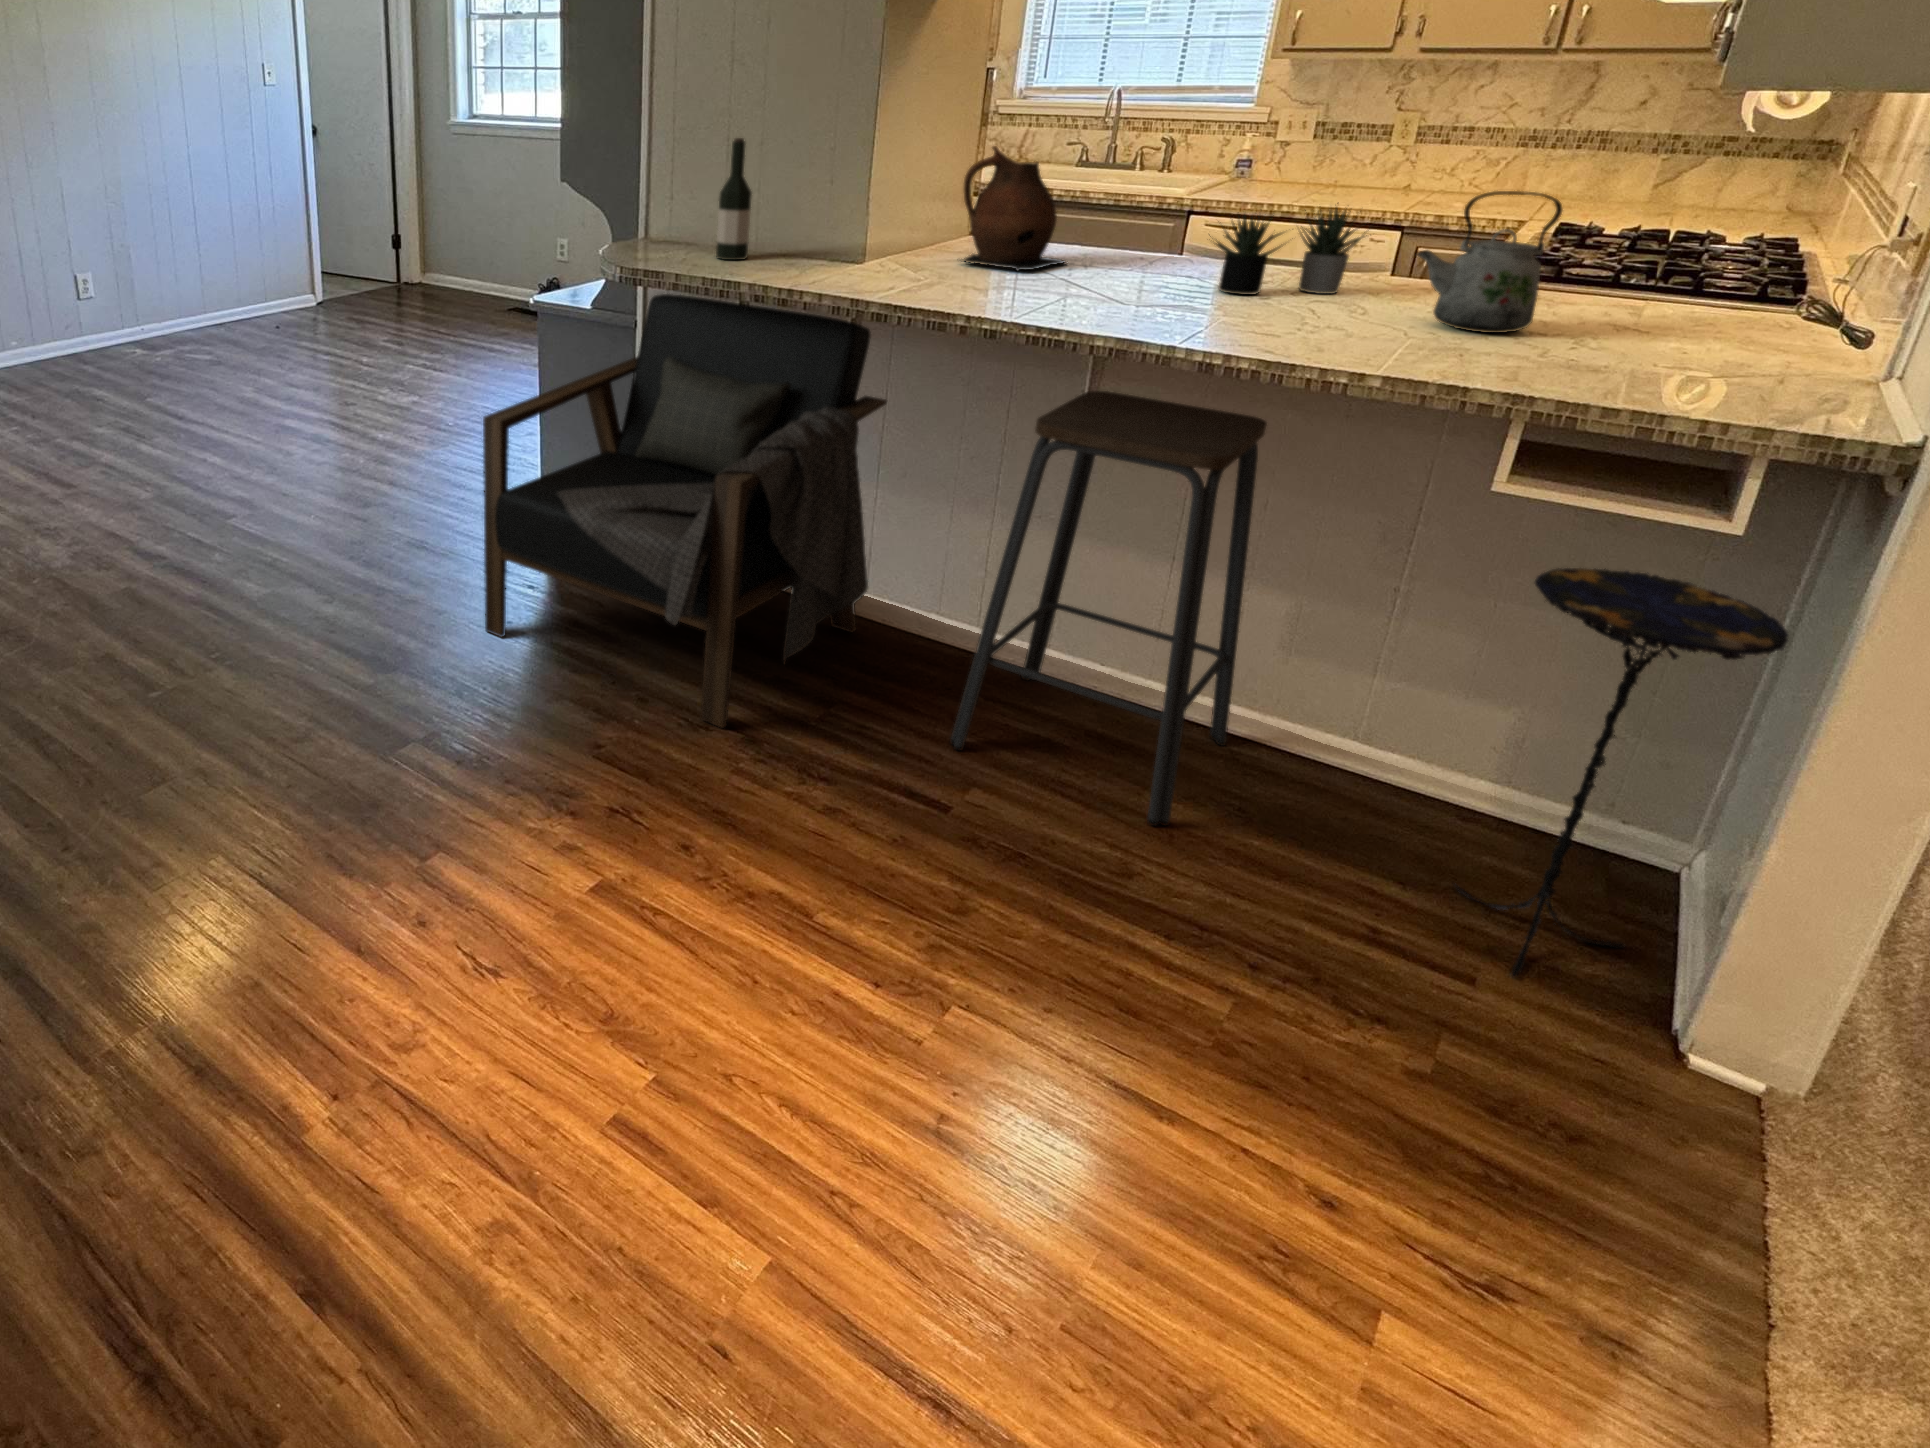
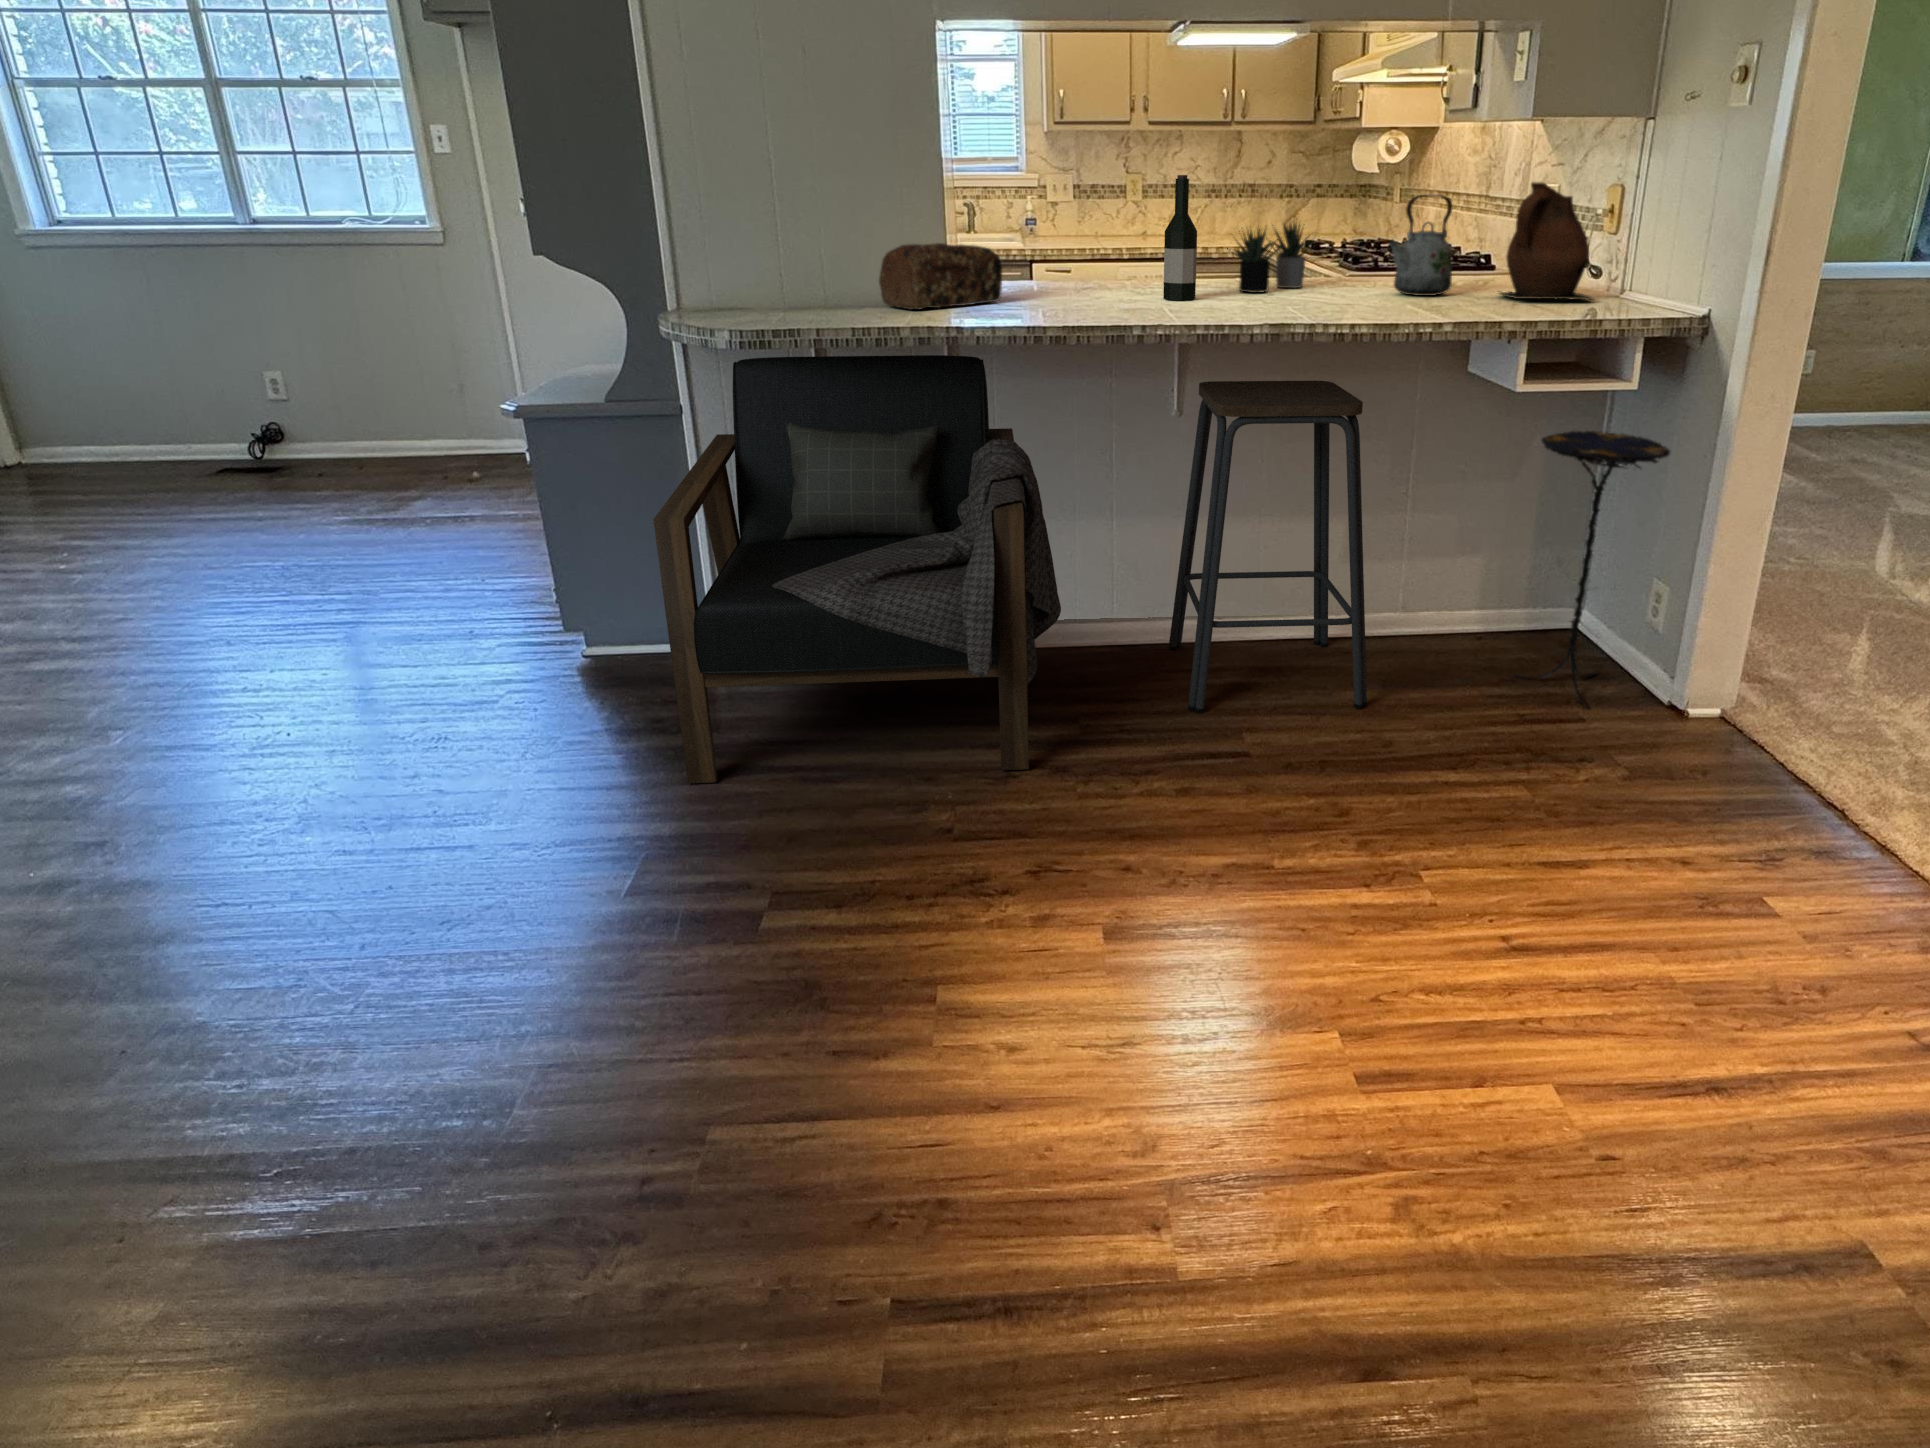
wine bottle: present [716,138,752,260] -> present [1163,175,1197,300]
ceramic pitcher: present [961,146,1066,271] -> present [1499,182,1594,300]
bread loaf: none [785,206,909,270] -> present [879,243,1002,310]

